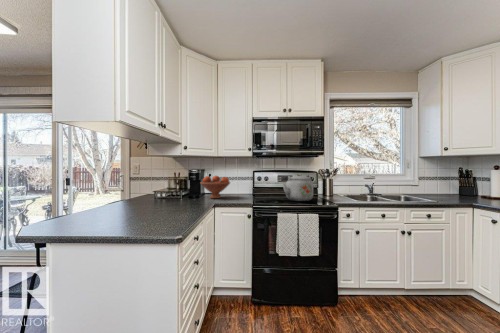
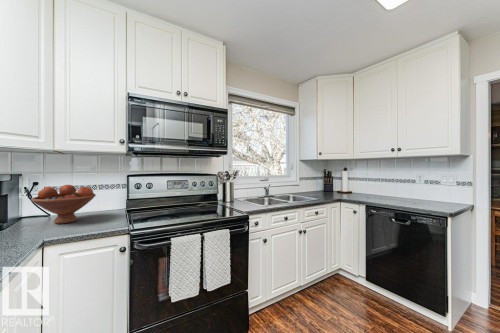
kettle: present [282,174,313,201] -> none [178,179,219,214]

